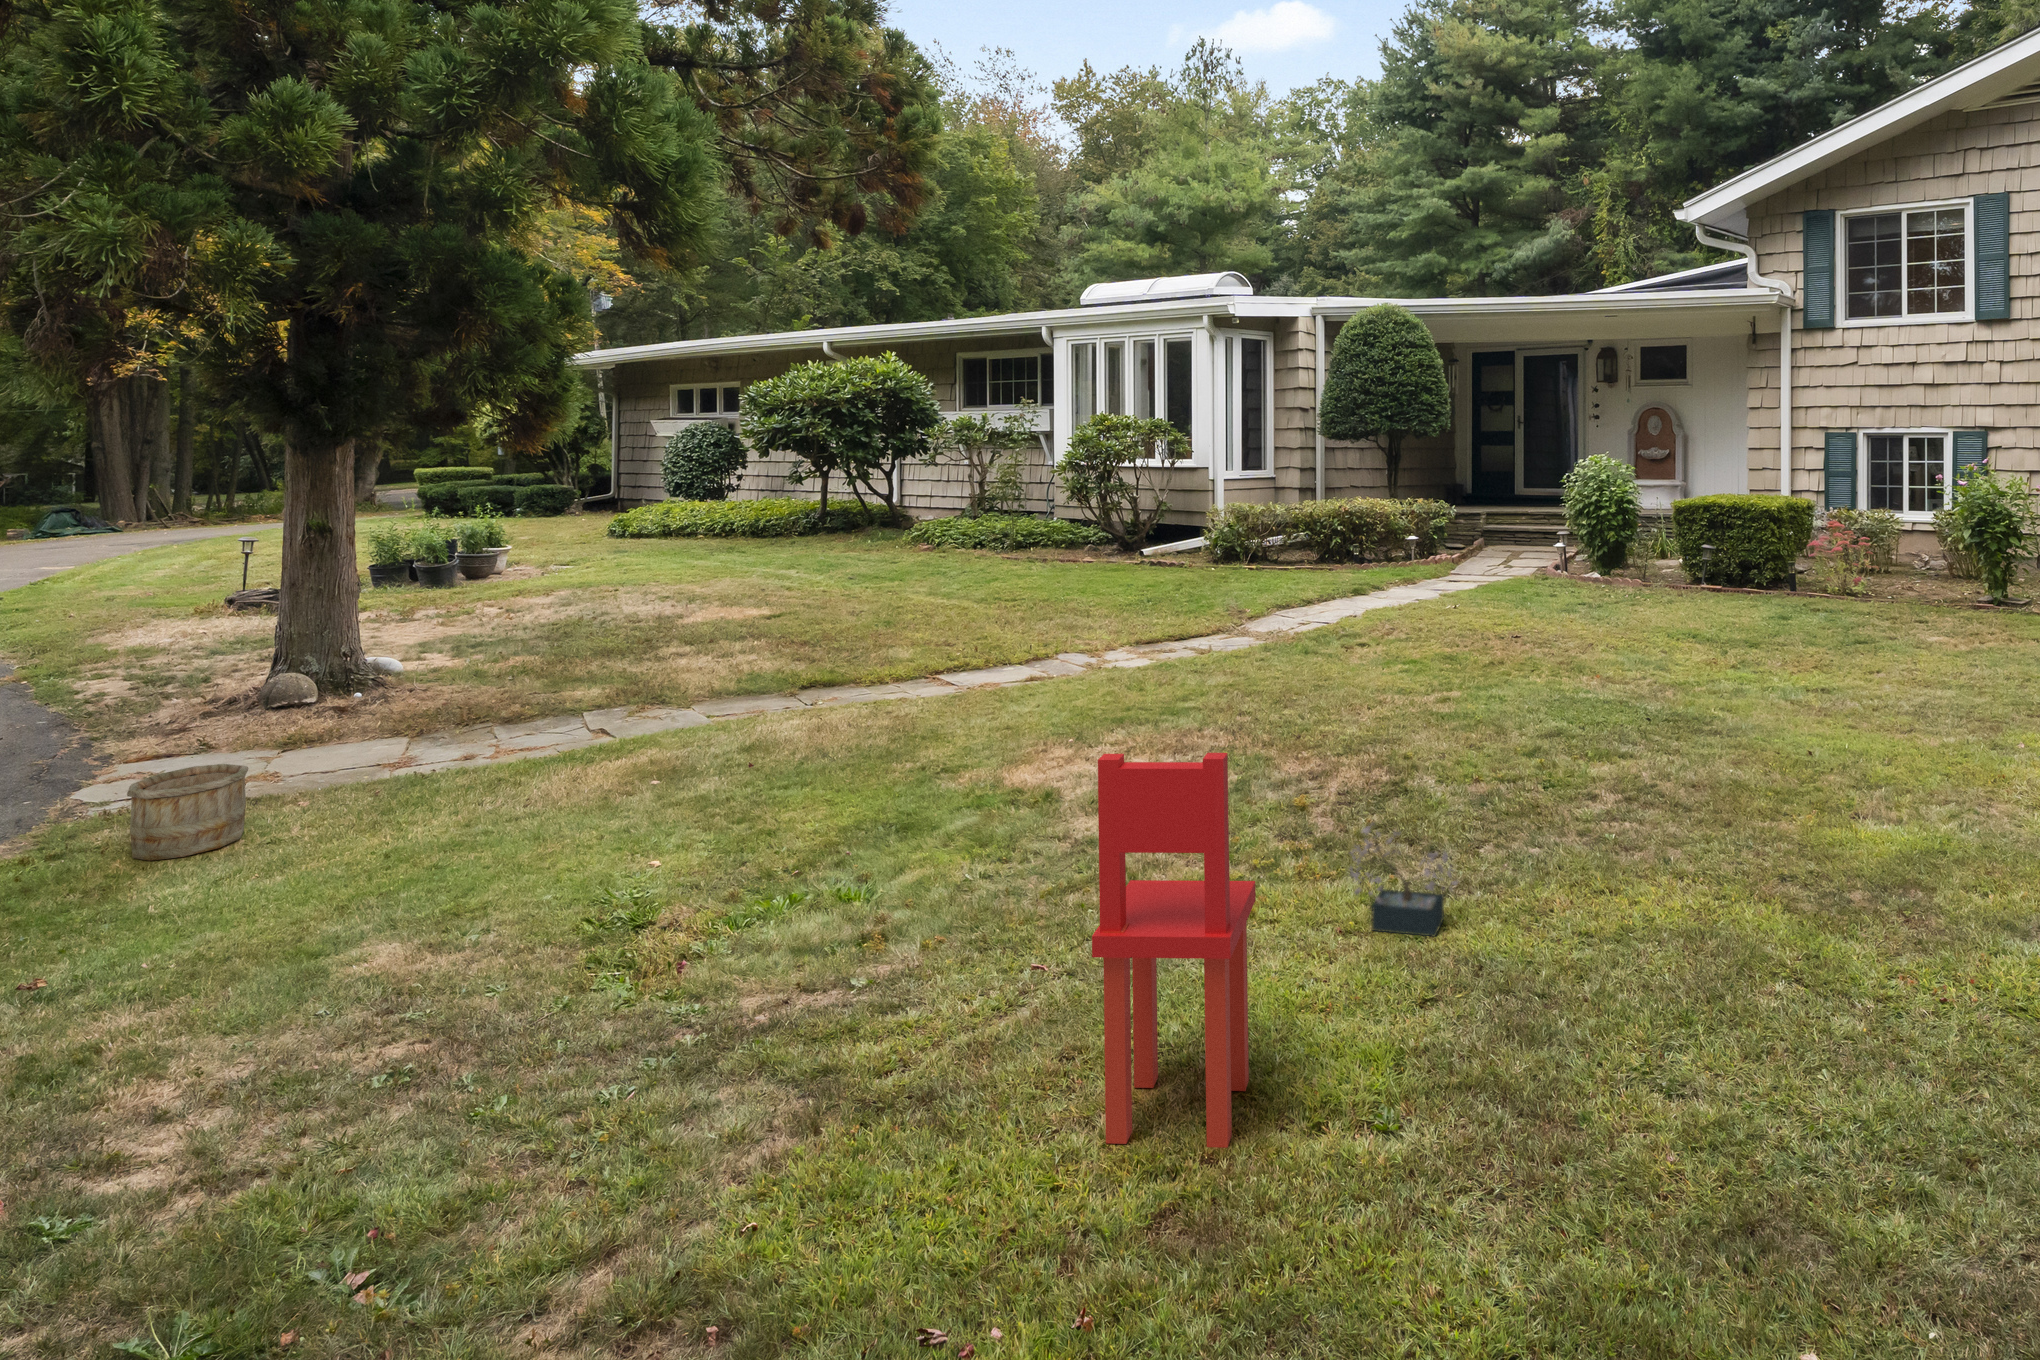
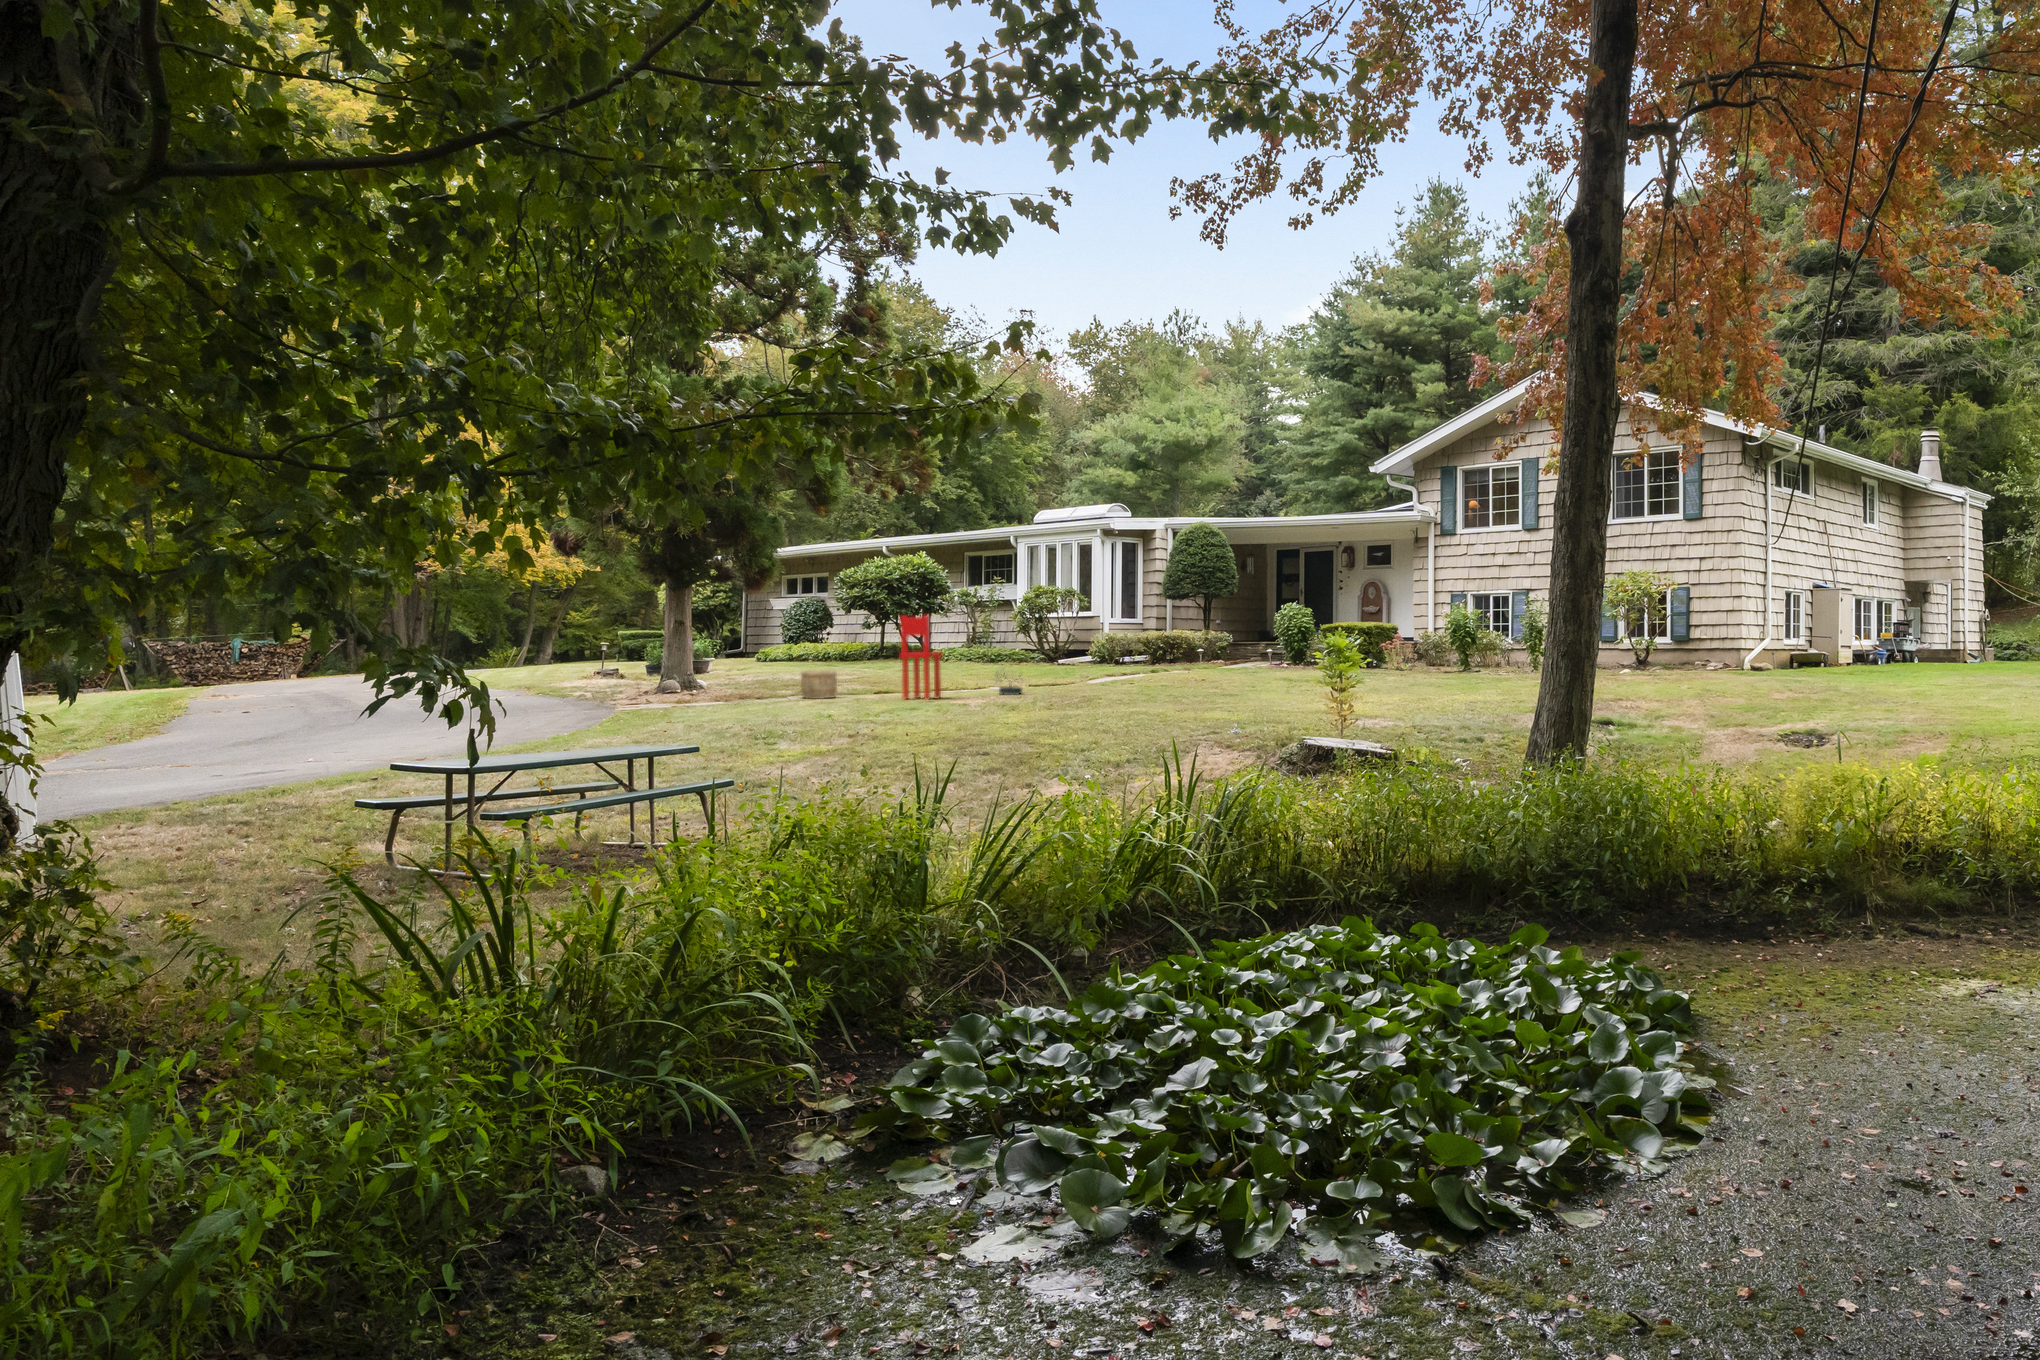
wooden bucket: present [127,764,248,861] -> present [801,670,837,699]

